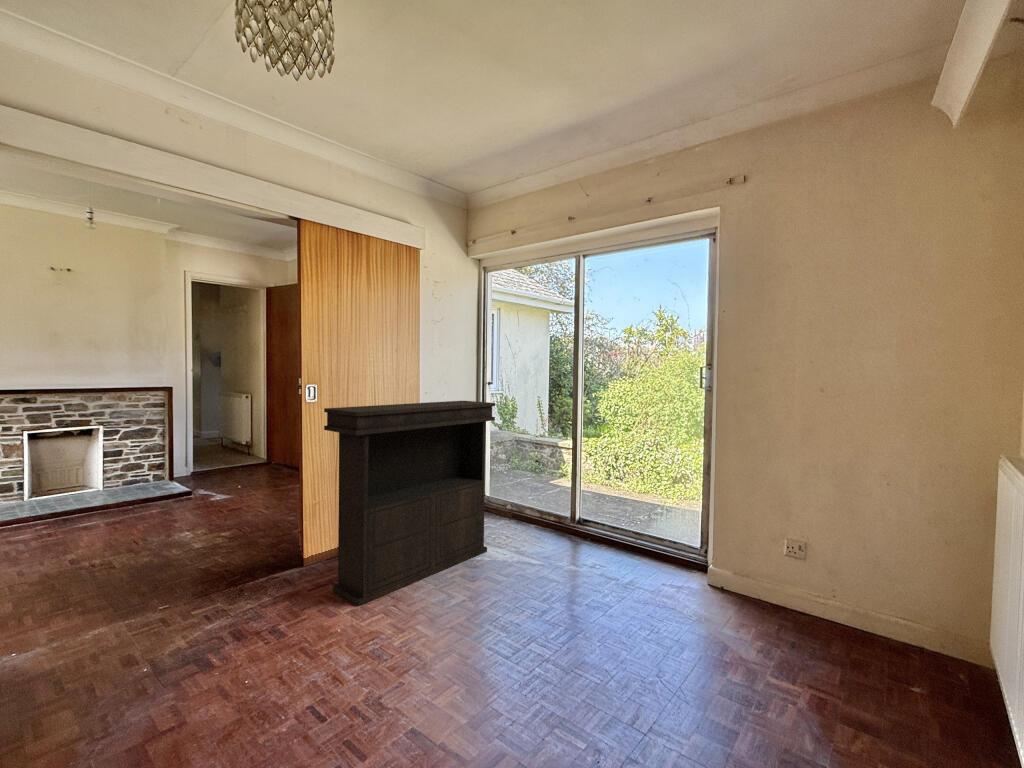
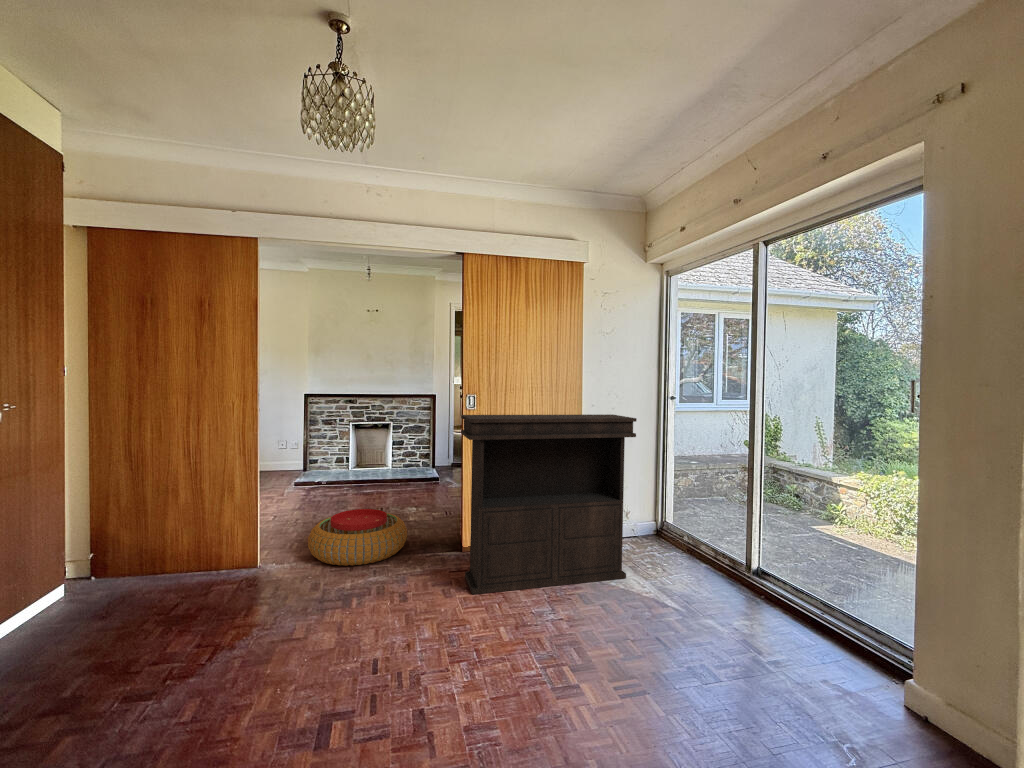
pouf: none [66,541,229,629] -> present [308,509,407,566]

